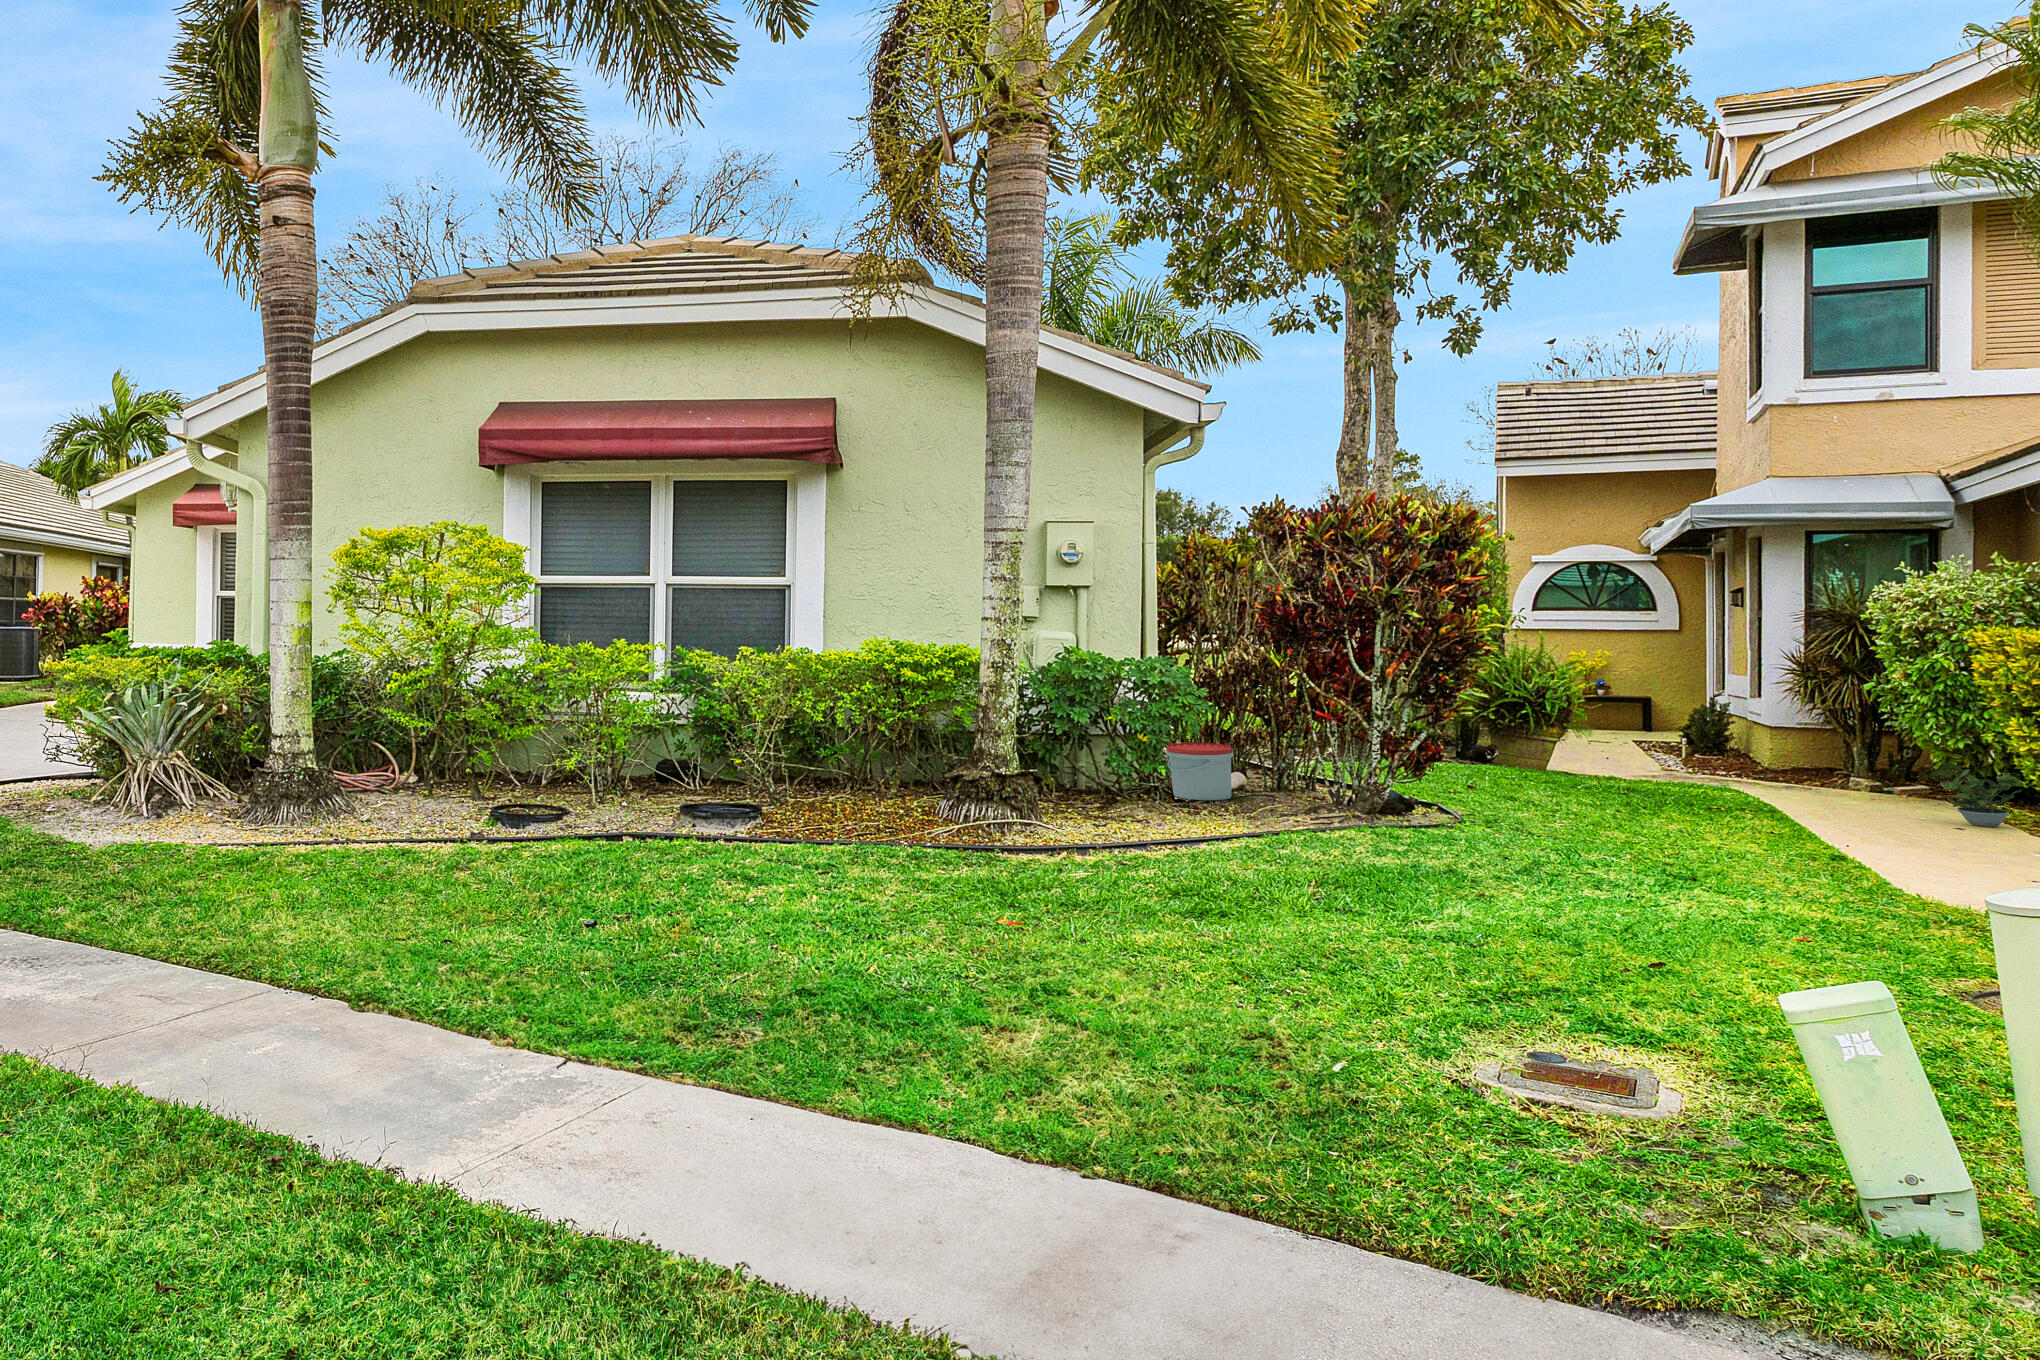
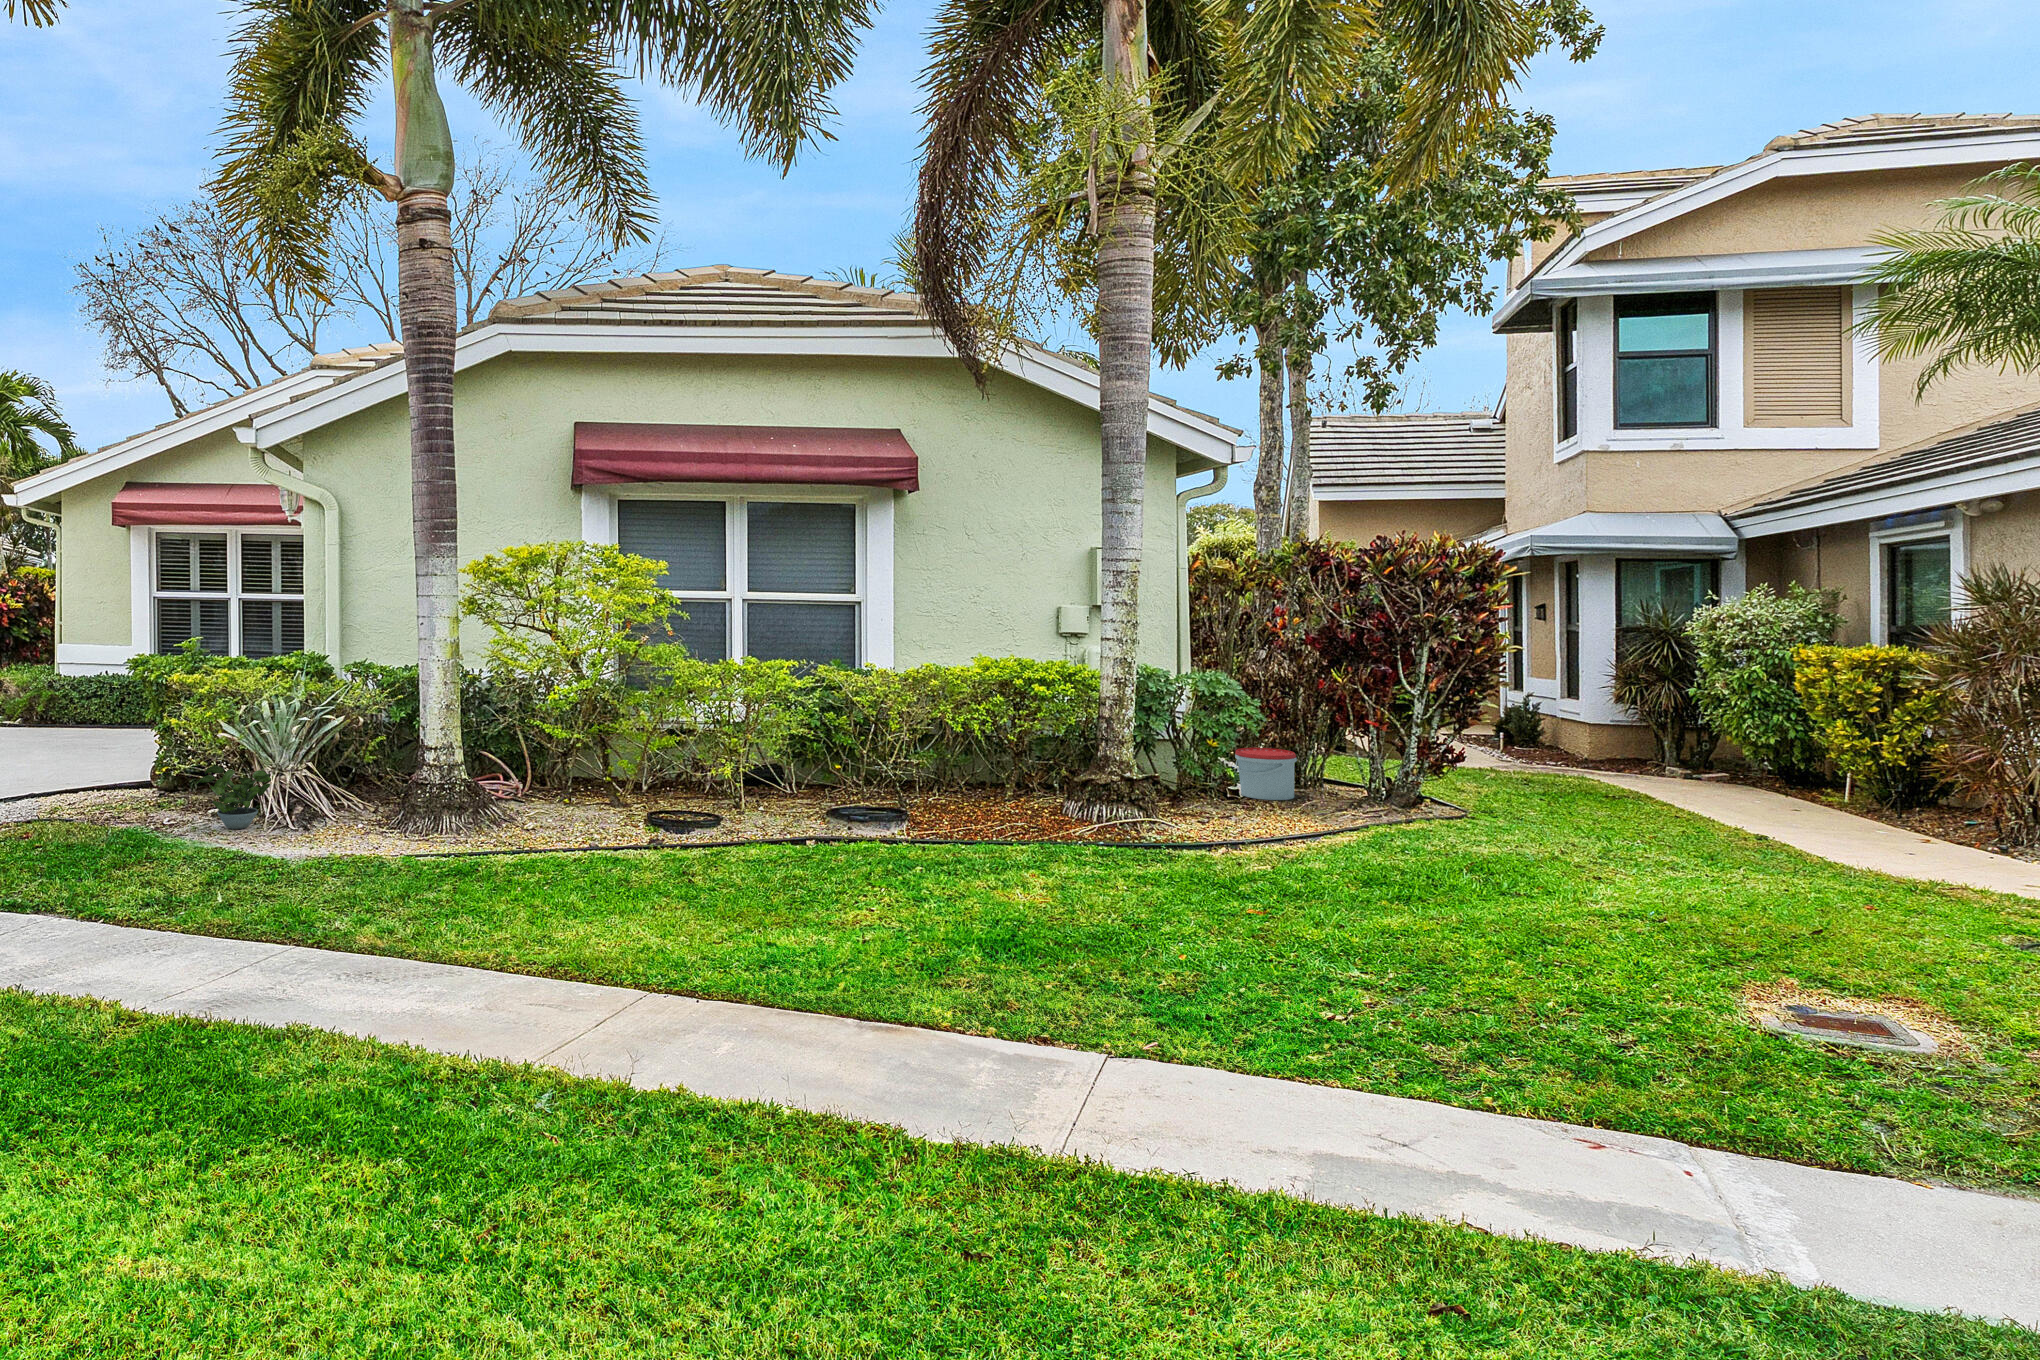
potted plant: present [1930,762,2023,827] -> present [196,766,271,829]

